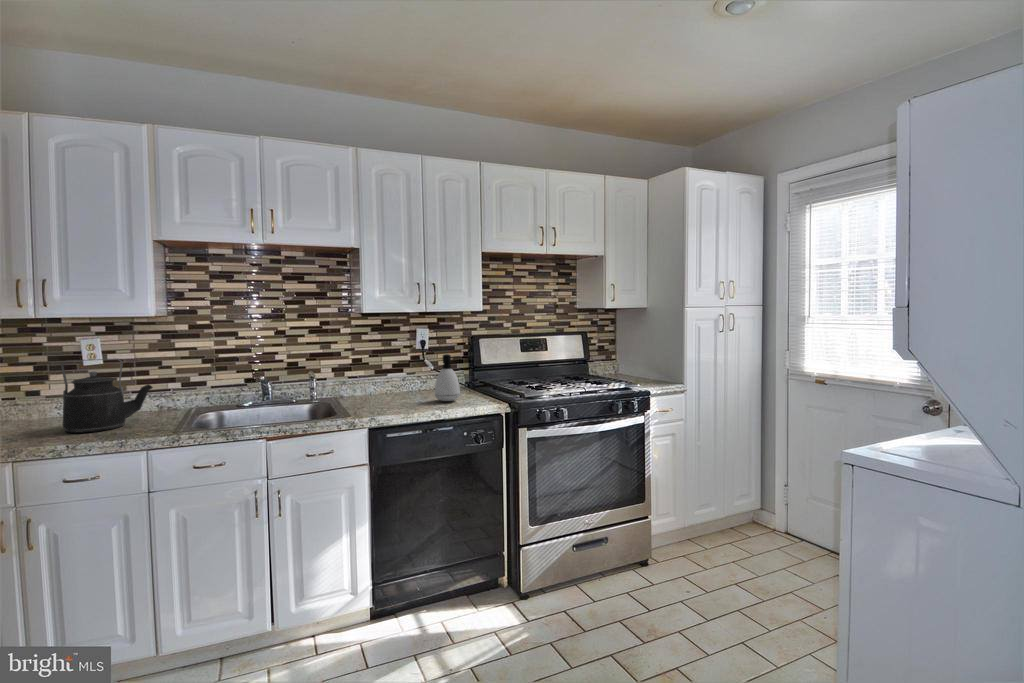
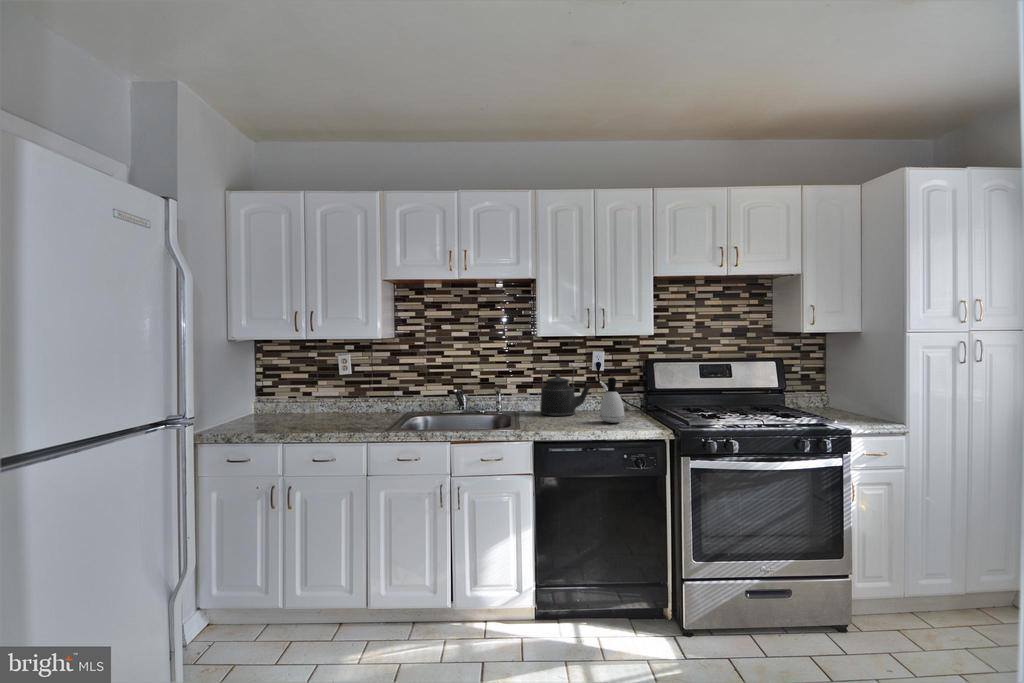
kettle: present [61,359,153,433] -> present [540,368,591,416]

